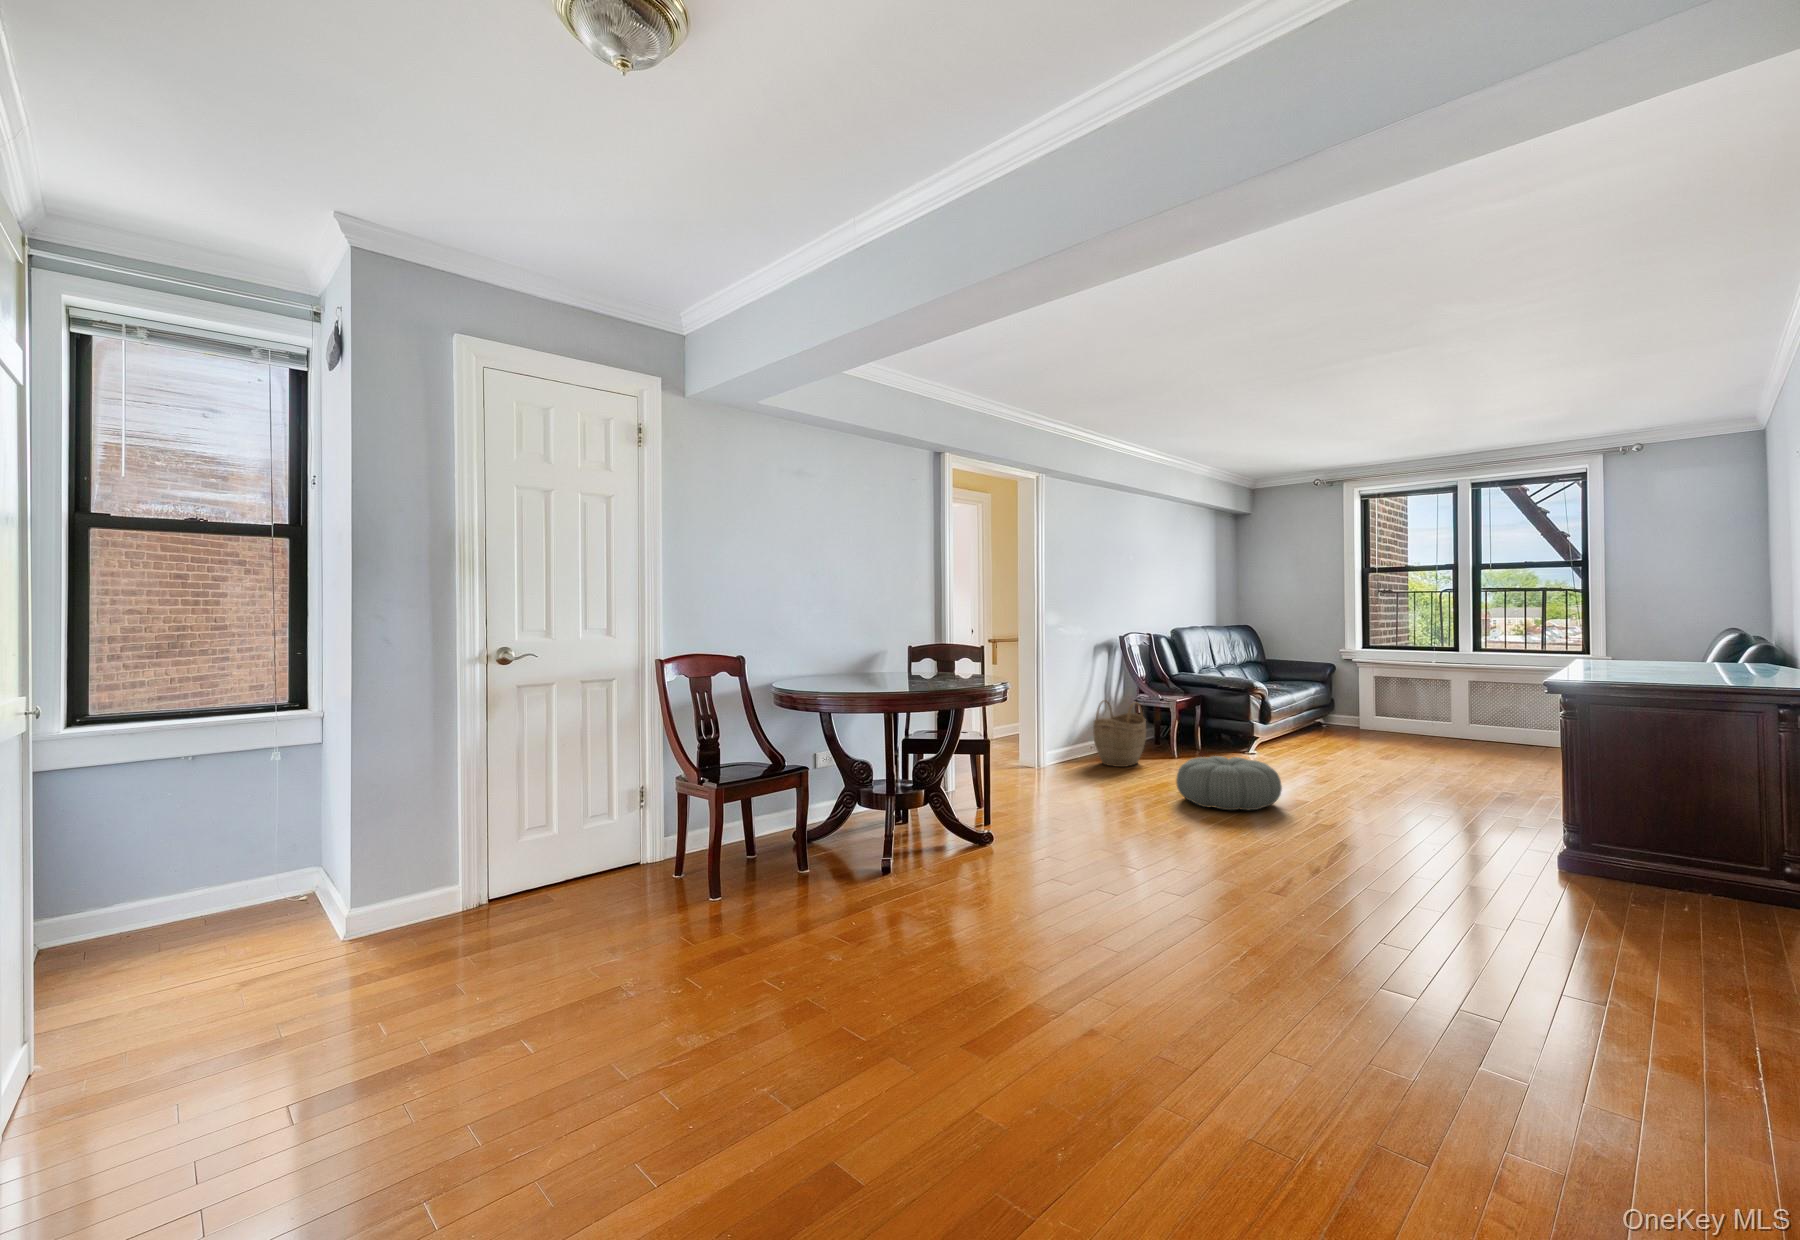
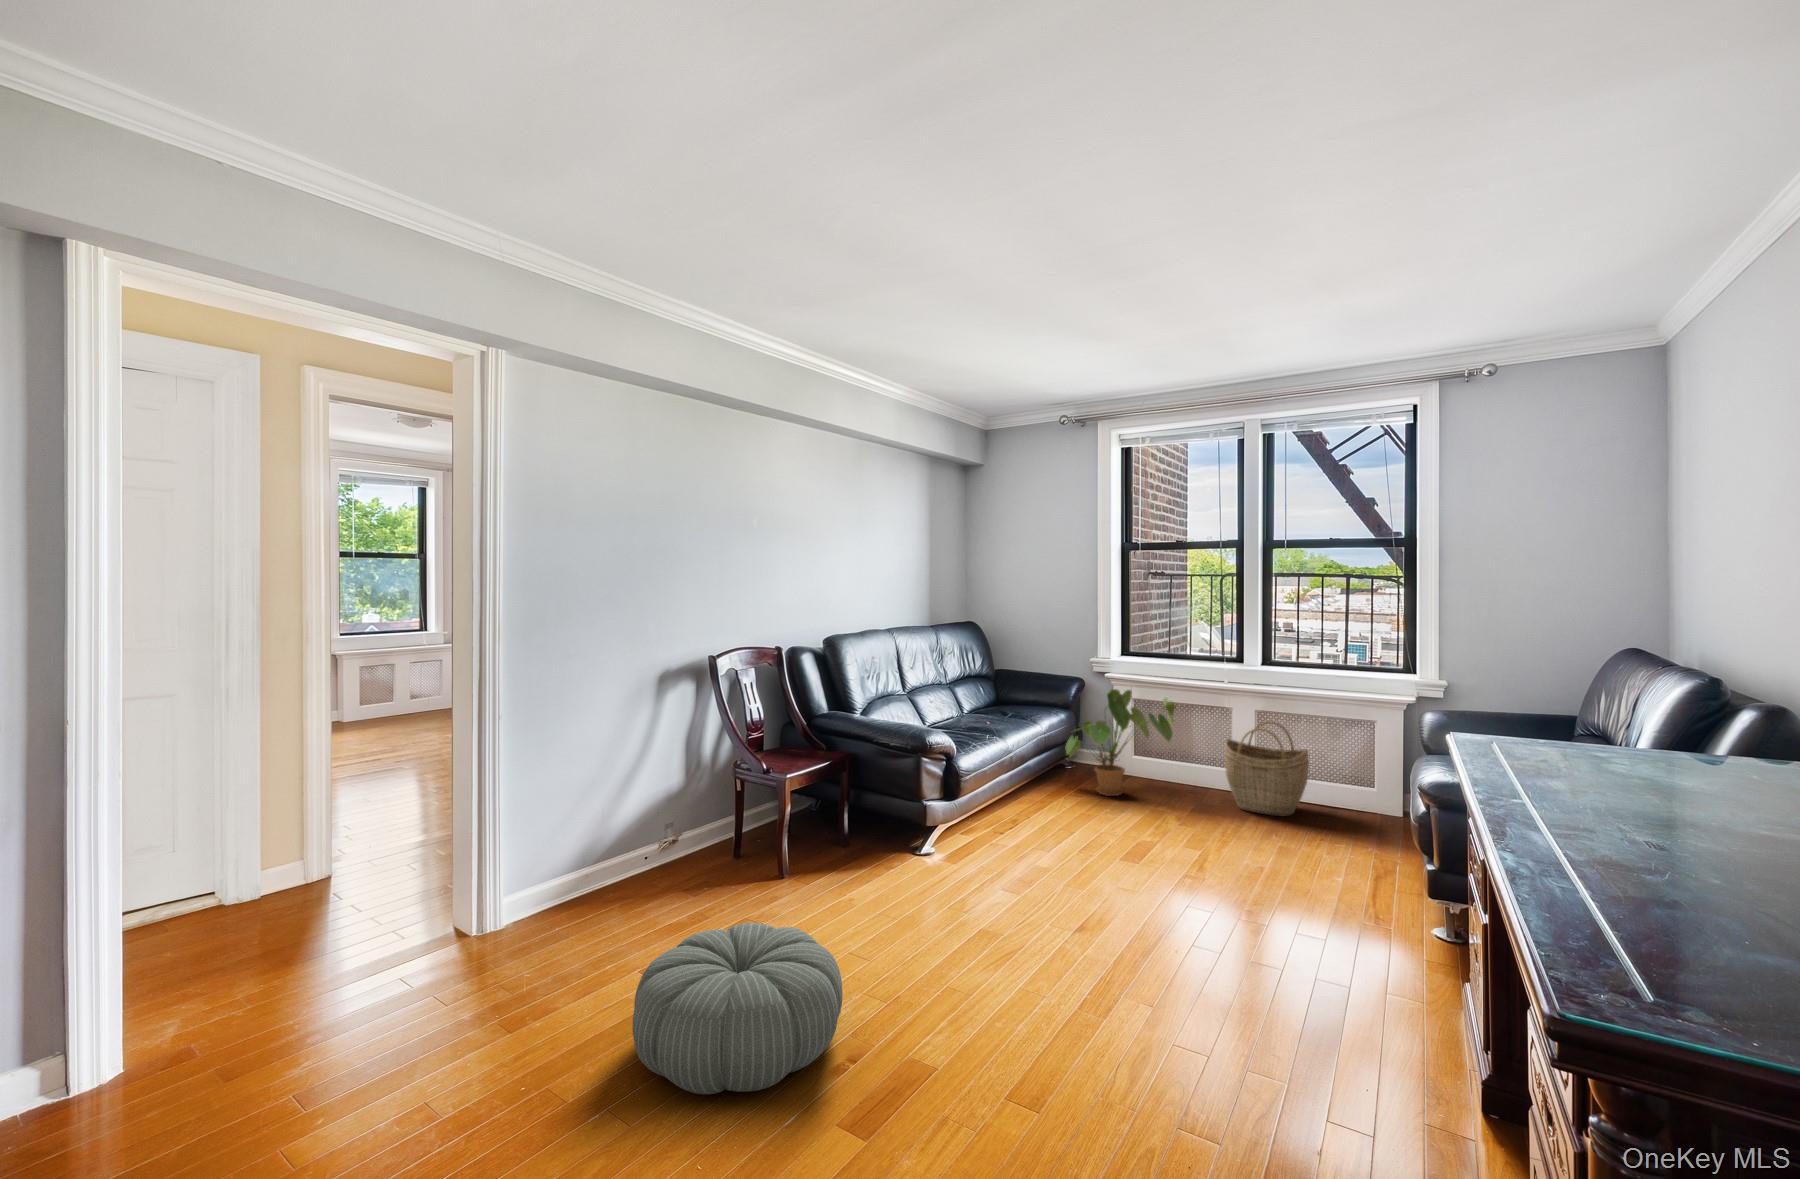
house plant: none [1325,670,1408,741] -> present [1066,689,1175,796]
woven basket: present [1093,700,1146,767] -> present [1225,721,1309,816]

